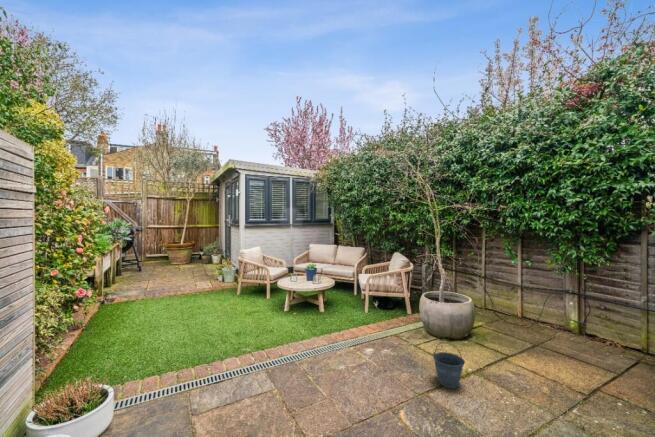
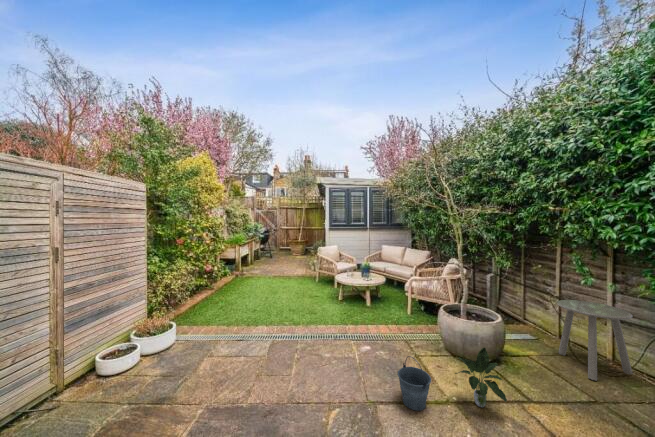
side table: none [492,277,539,333] -> present [557,300,633,381]
potted plant: none [467,322,509,371] -> present [455,348,507,407]

